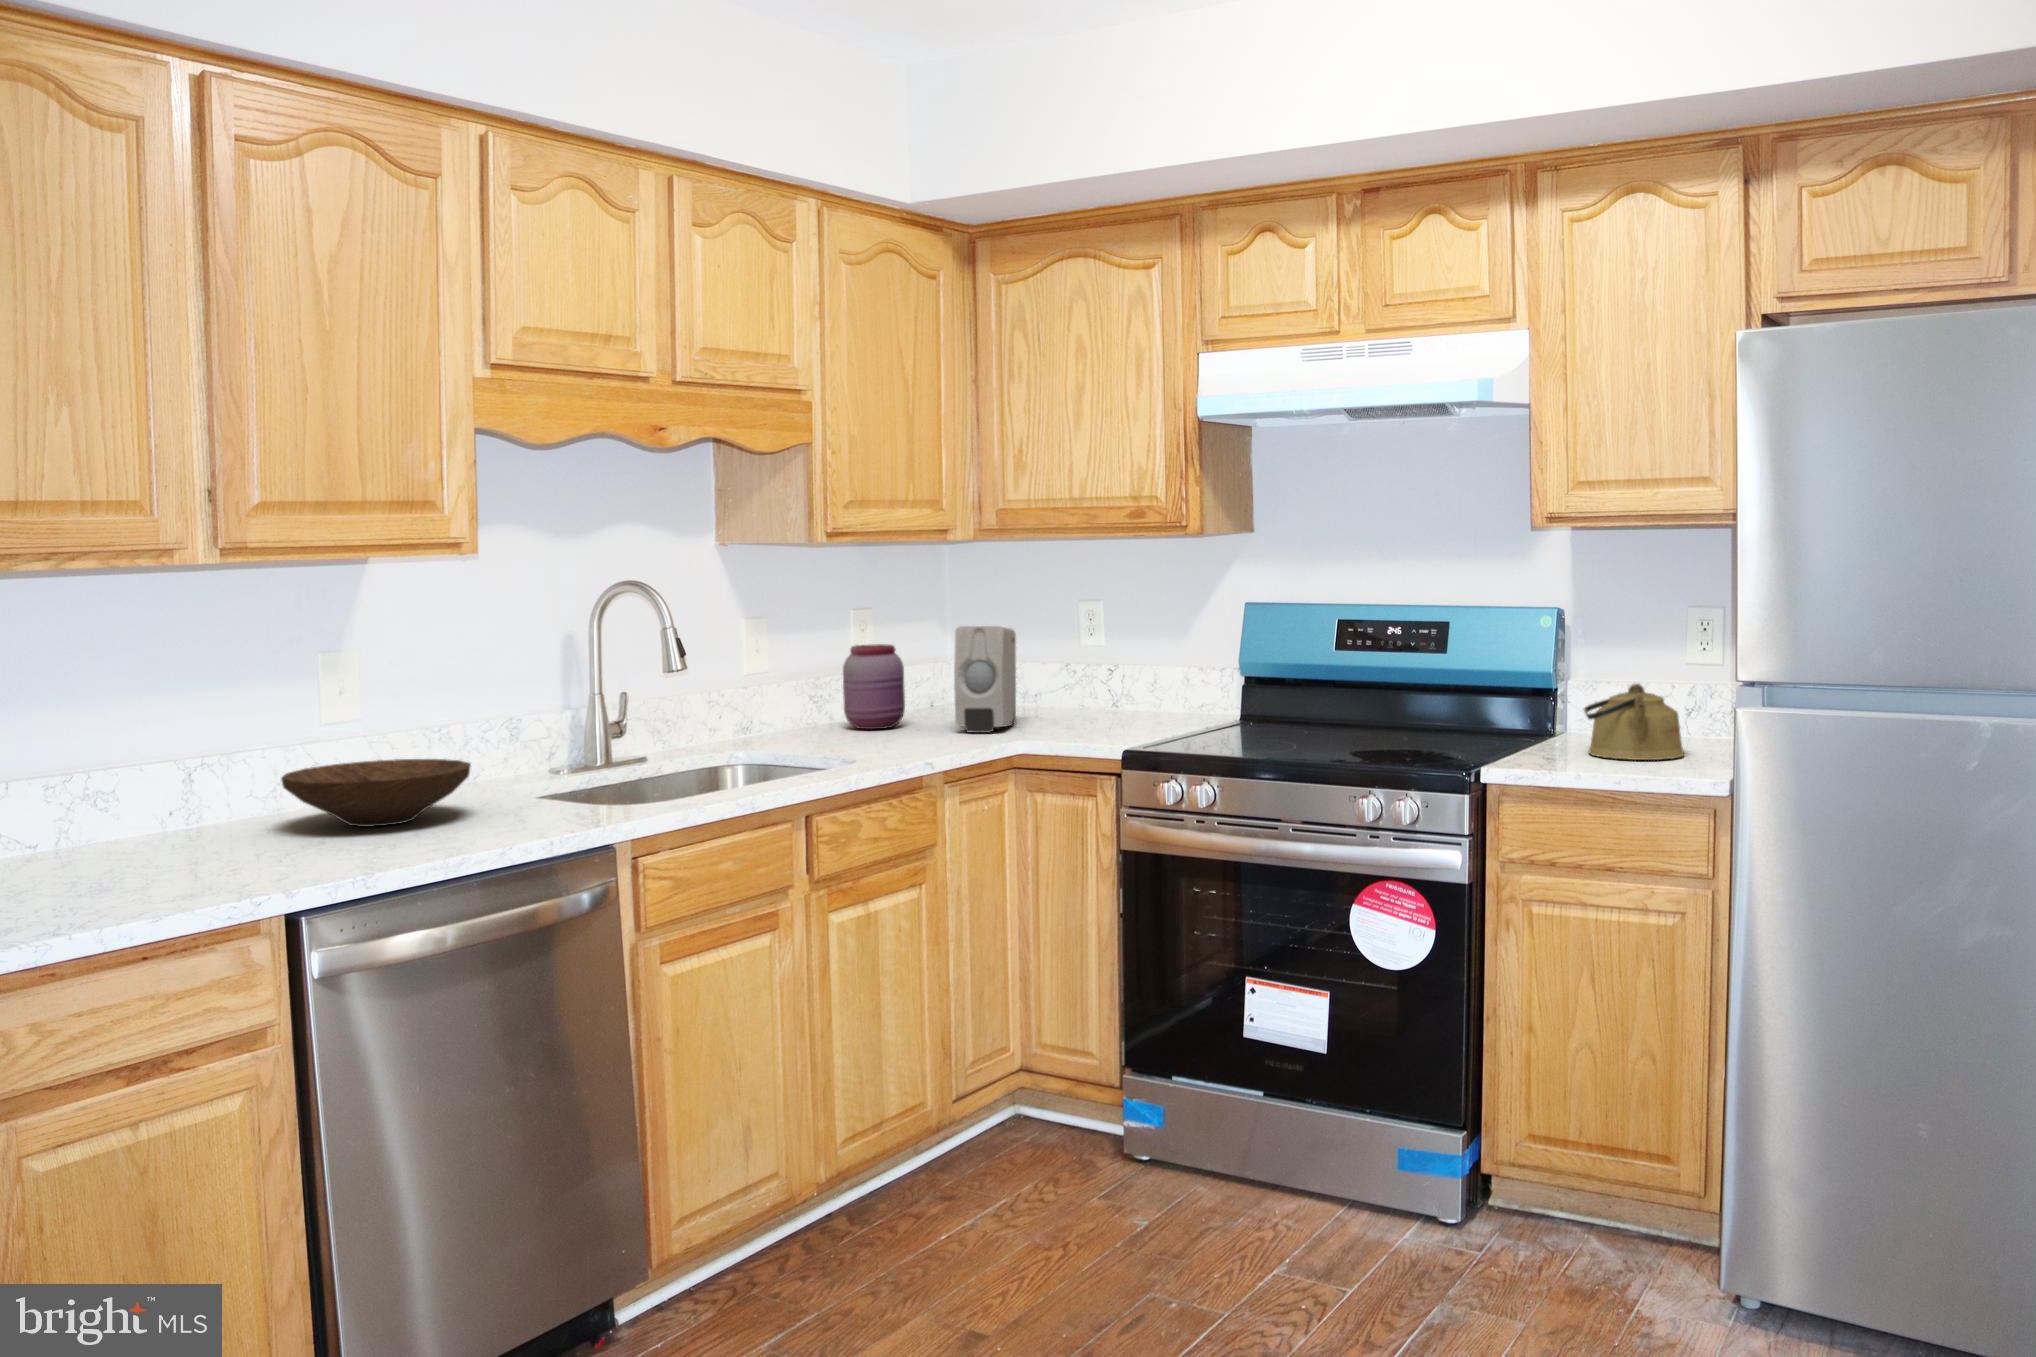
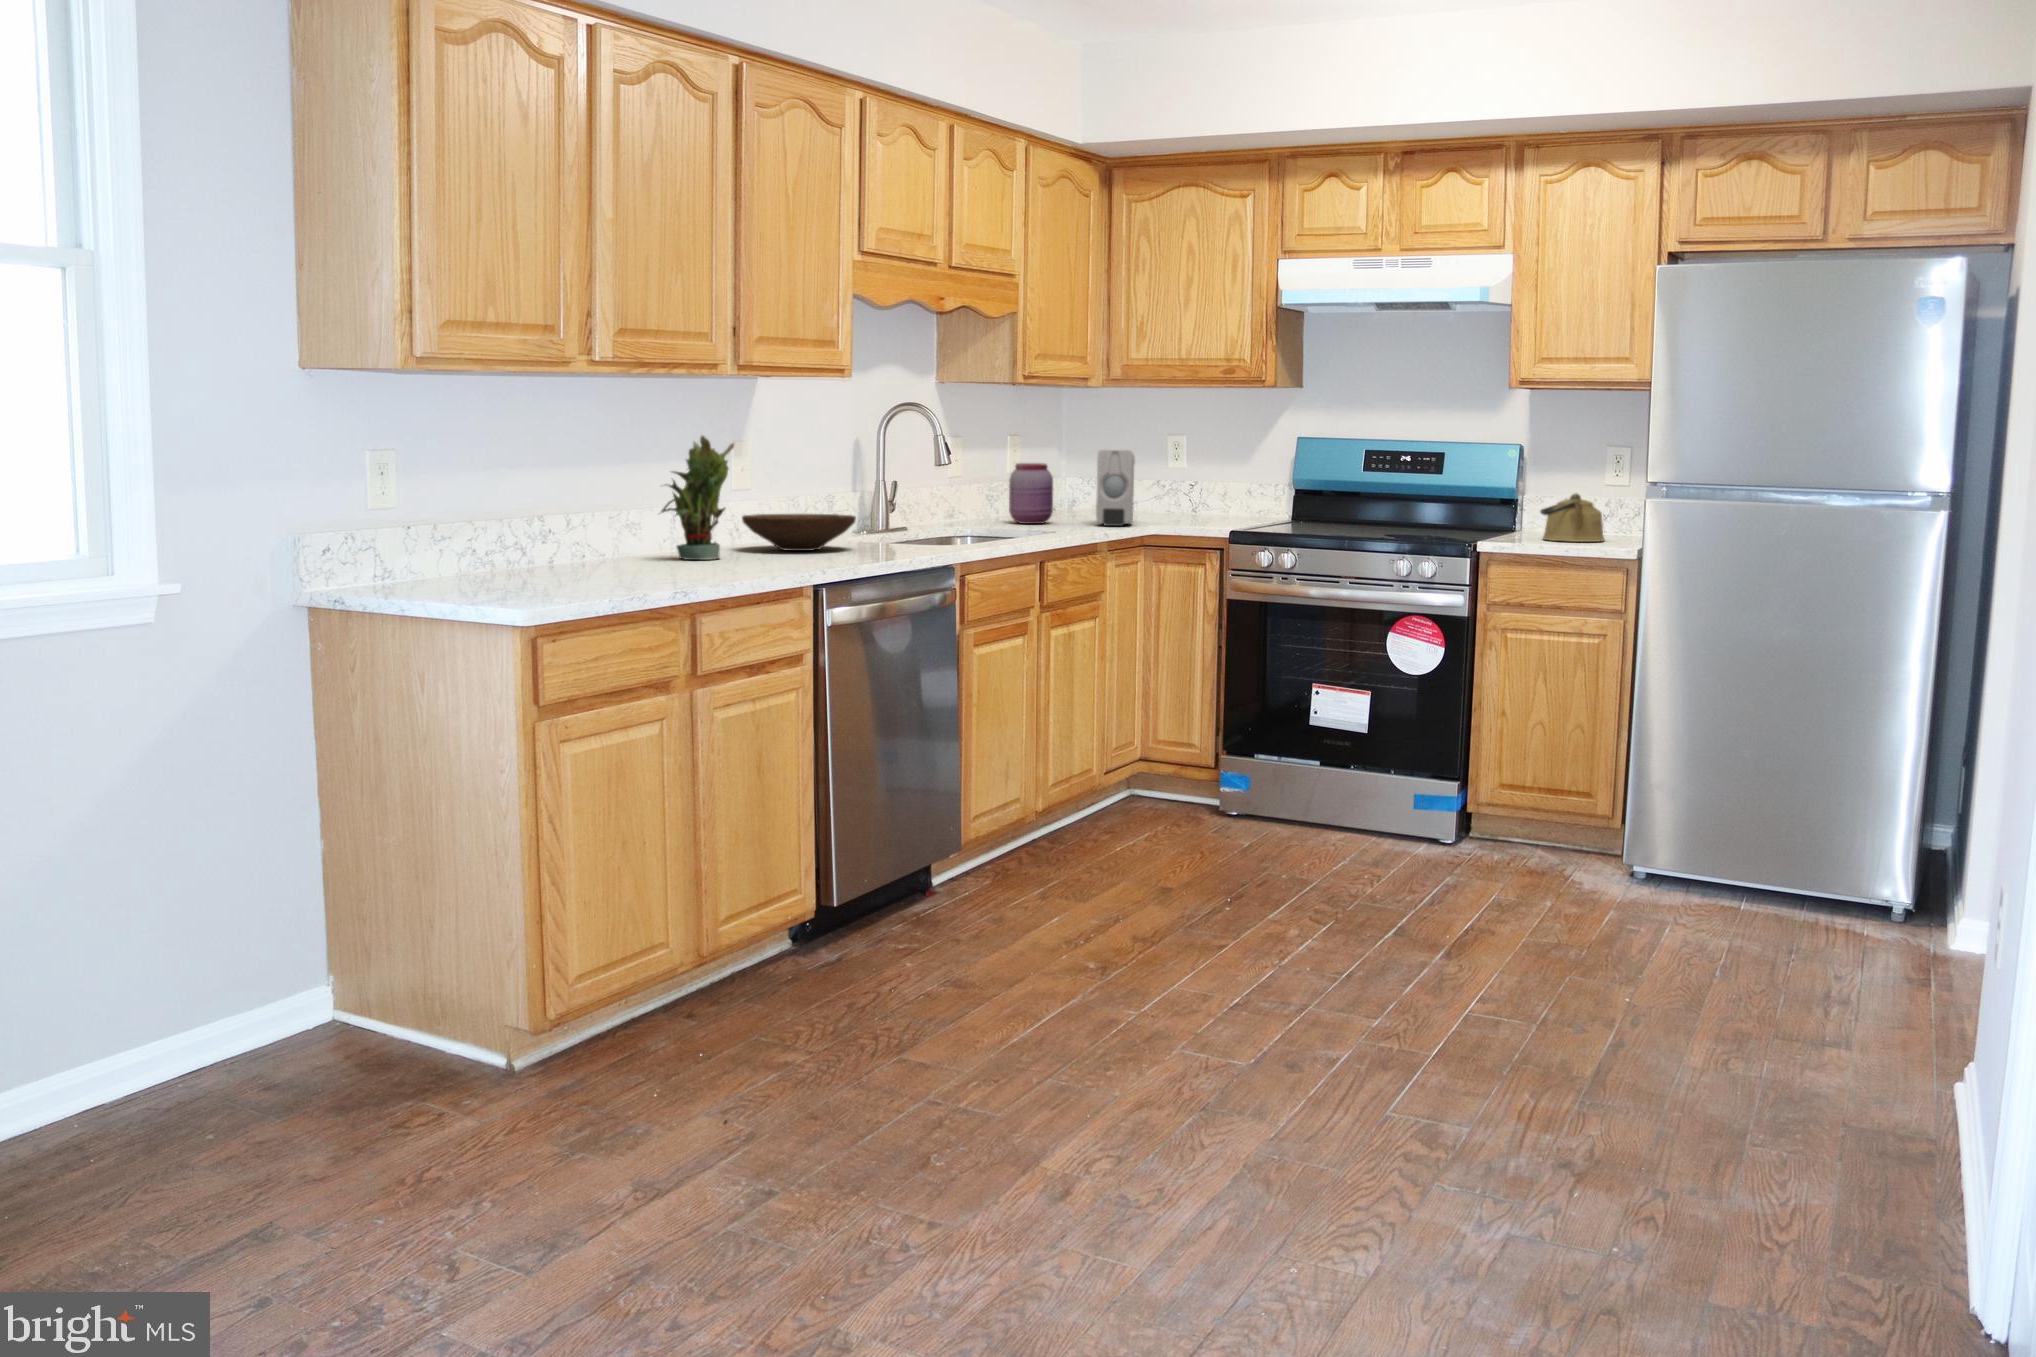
potted plant: none [66,667,203,865] -> present [660,436,734,560]

